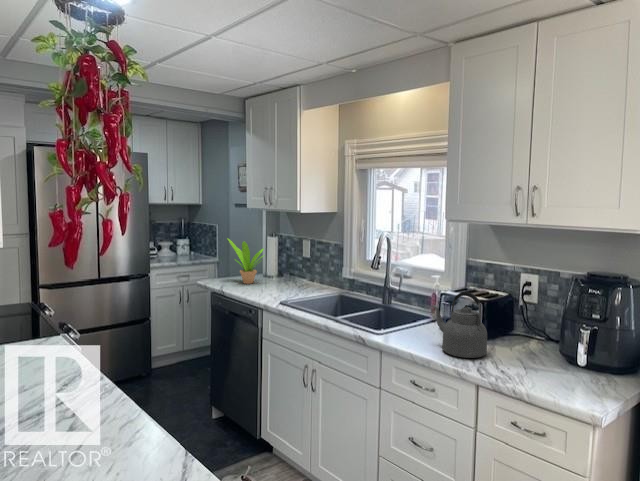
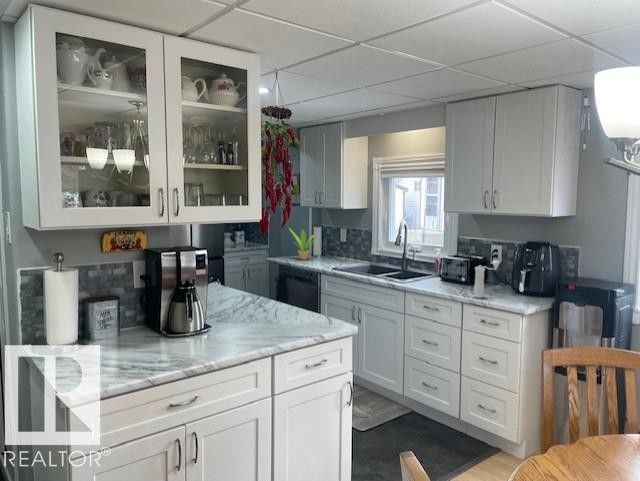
kettle: present [432,292,487,358] -> none [436,253,469,291]
pepper mill: none [496,309,543,377] -> present [474,260,500,298]

